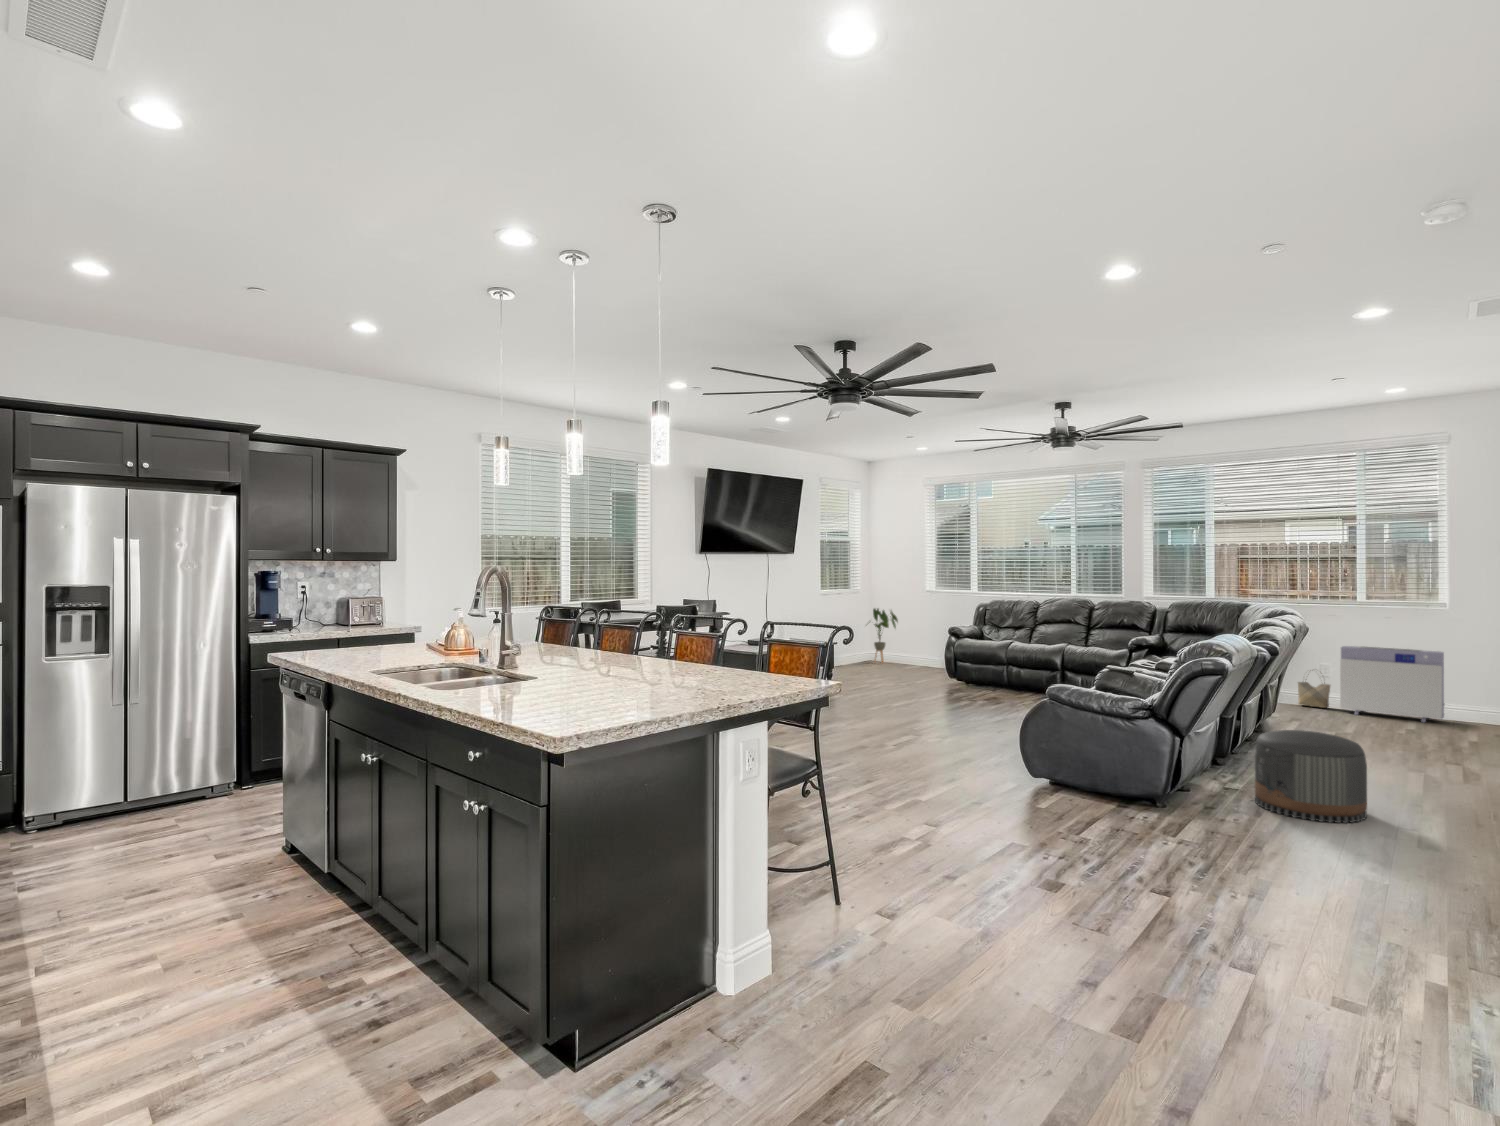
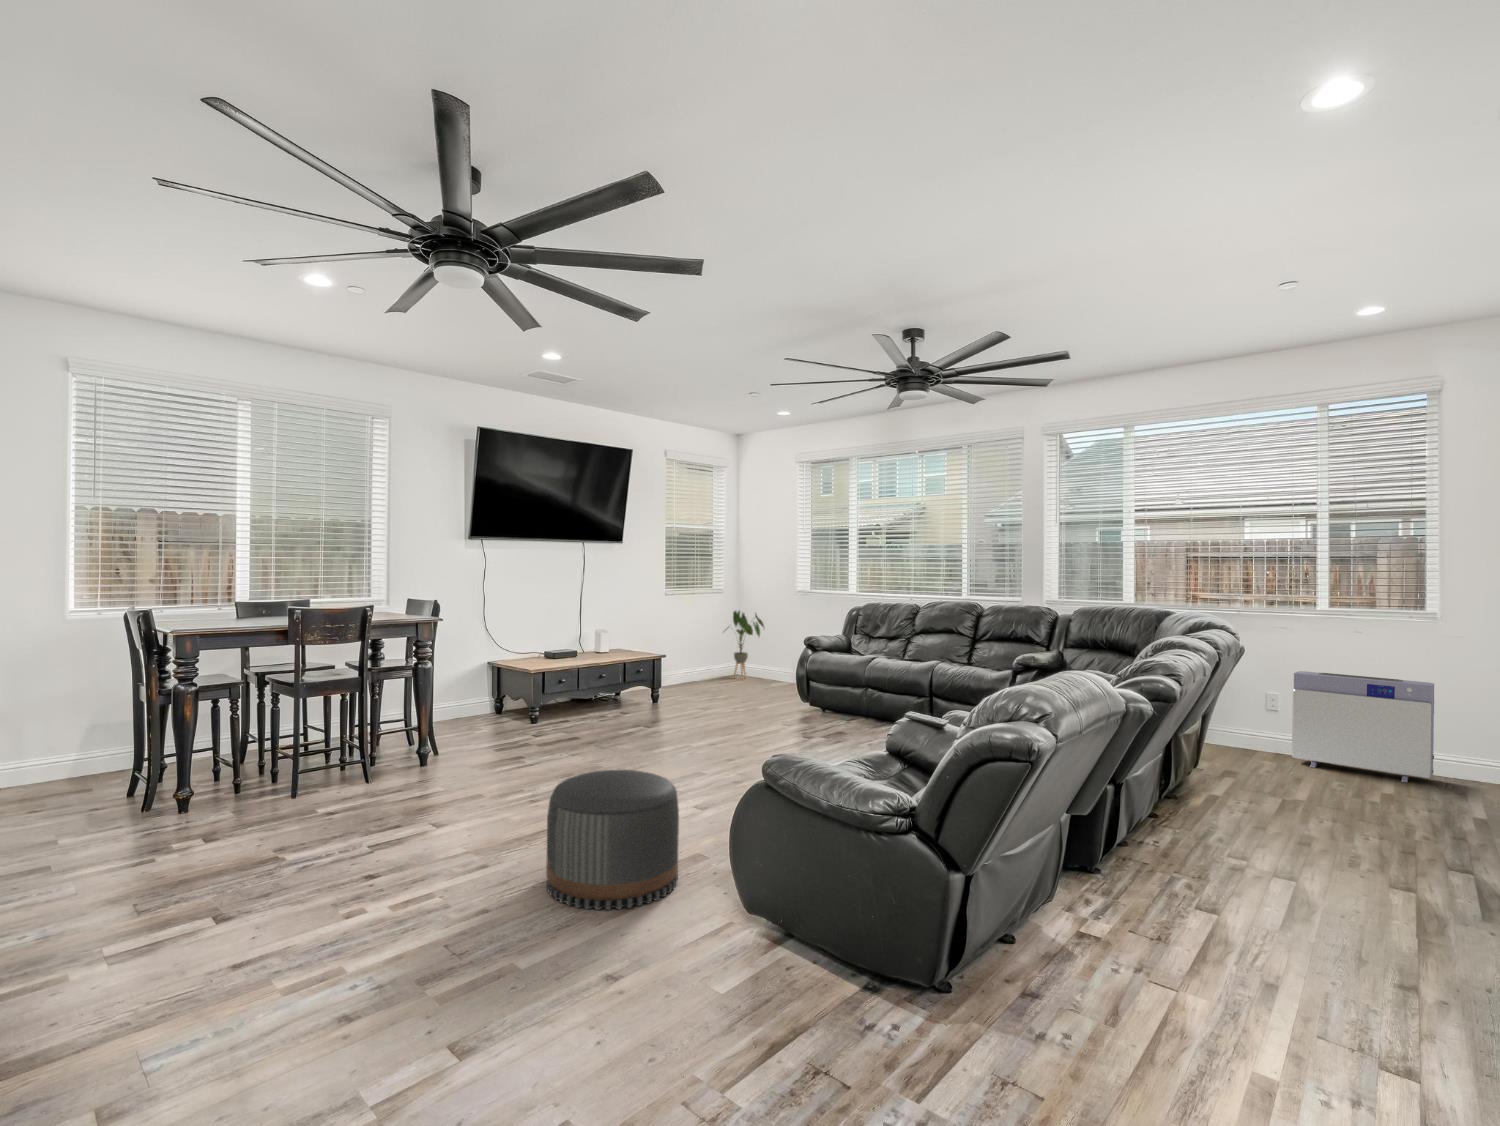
woven basket: present [1298,682,1330,708] -> none [1237,702,1281,755]
pouf: present [1255,730,1367,823] -> present [546,770,679,910]

